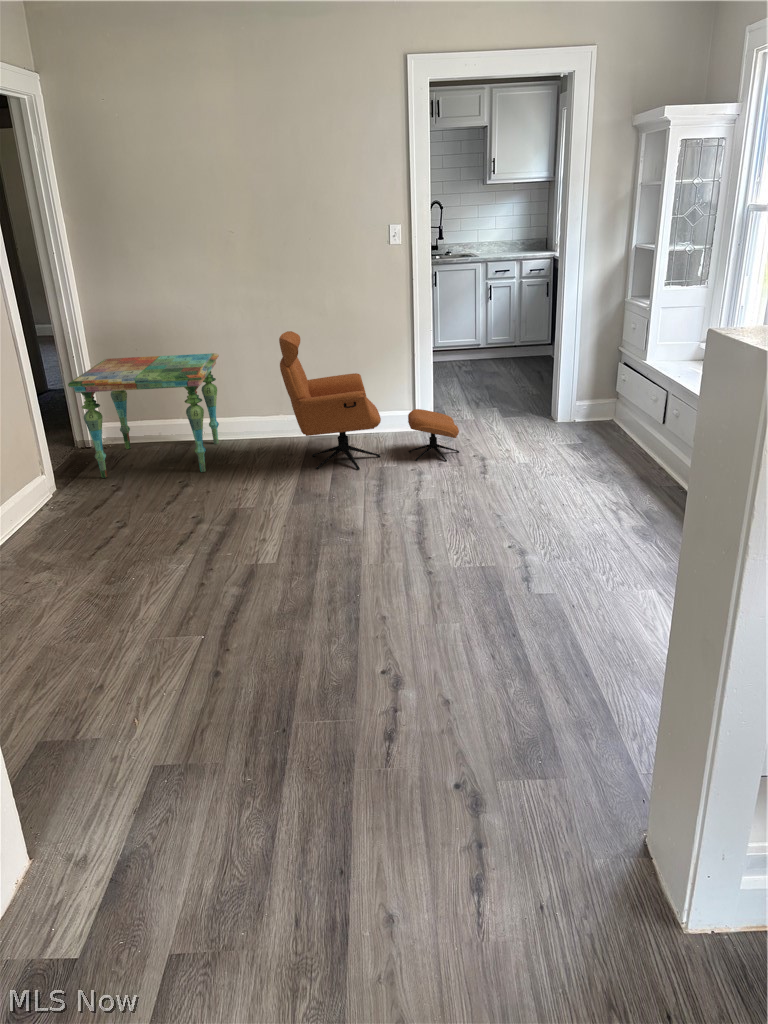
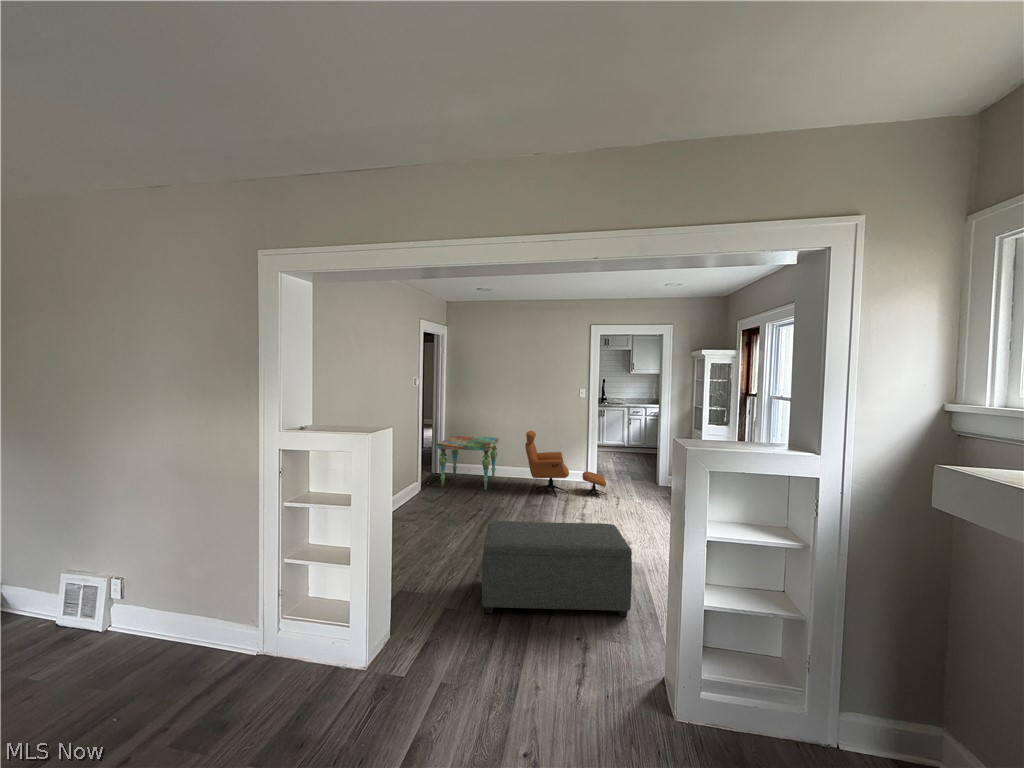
ottoman: none [223,532,561,760] -> present [482,521,632,617]

